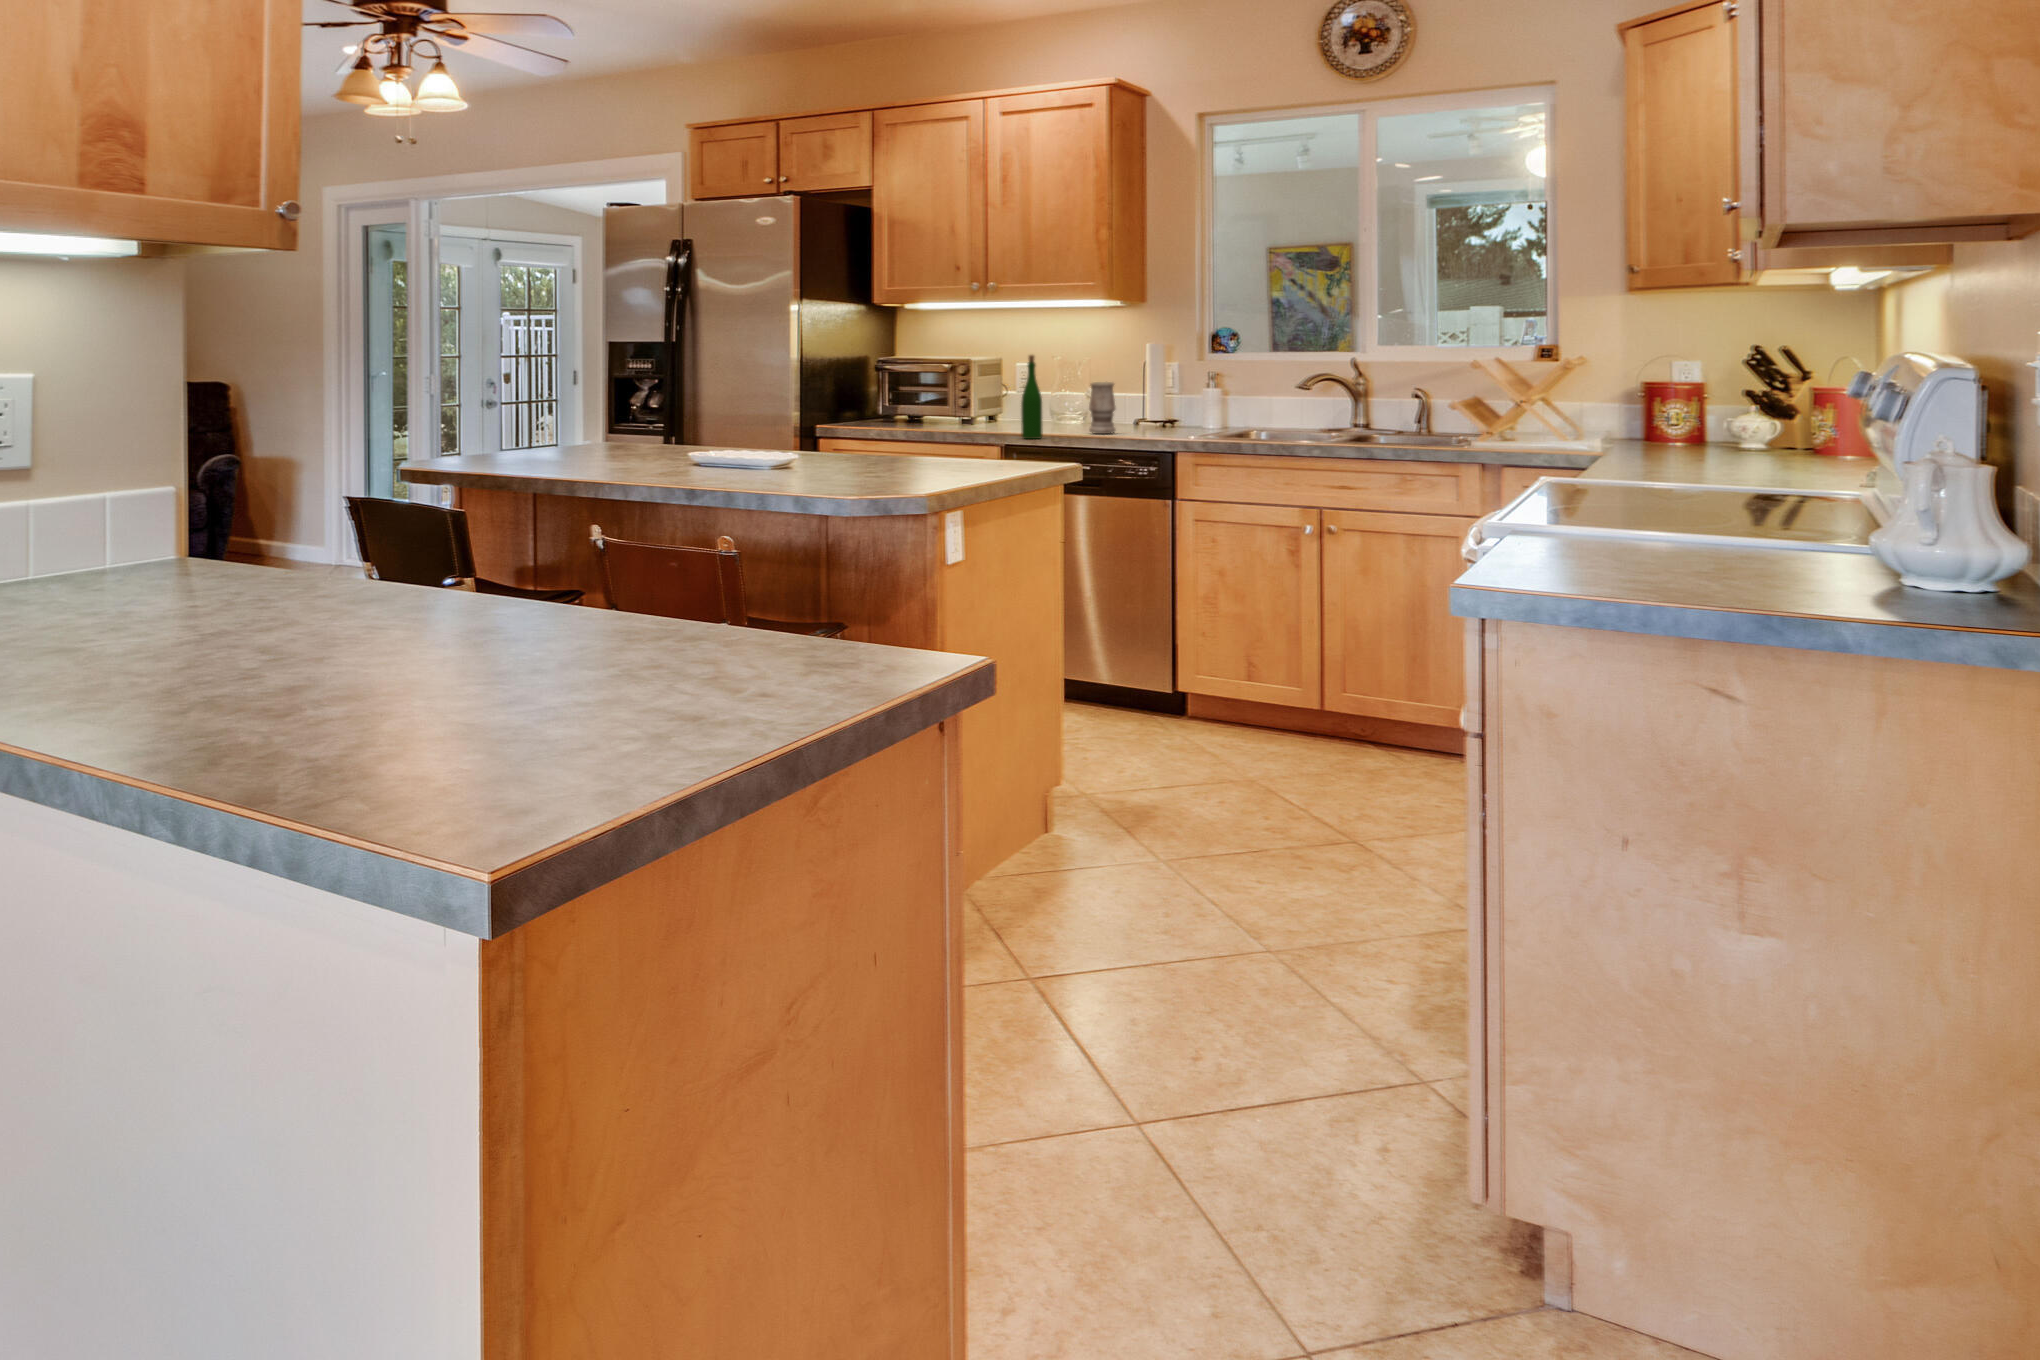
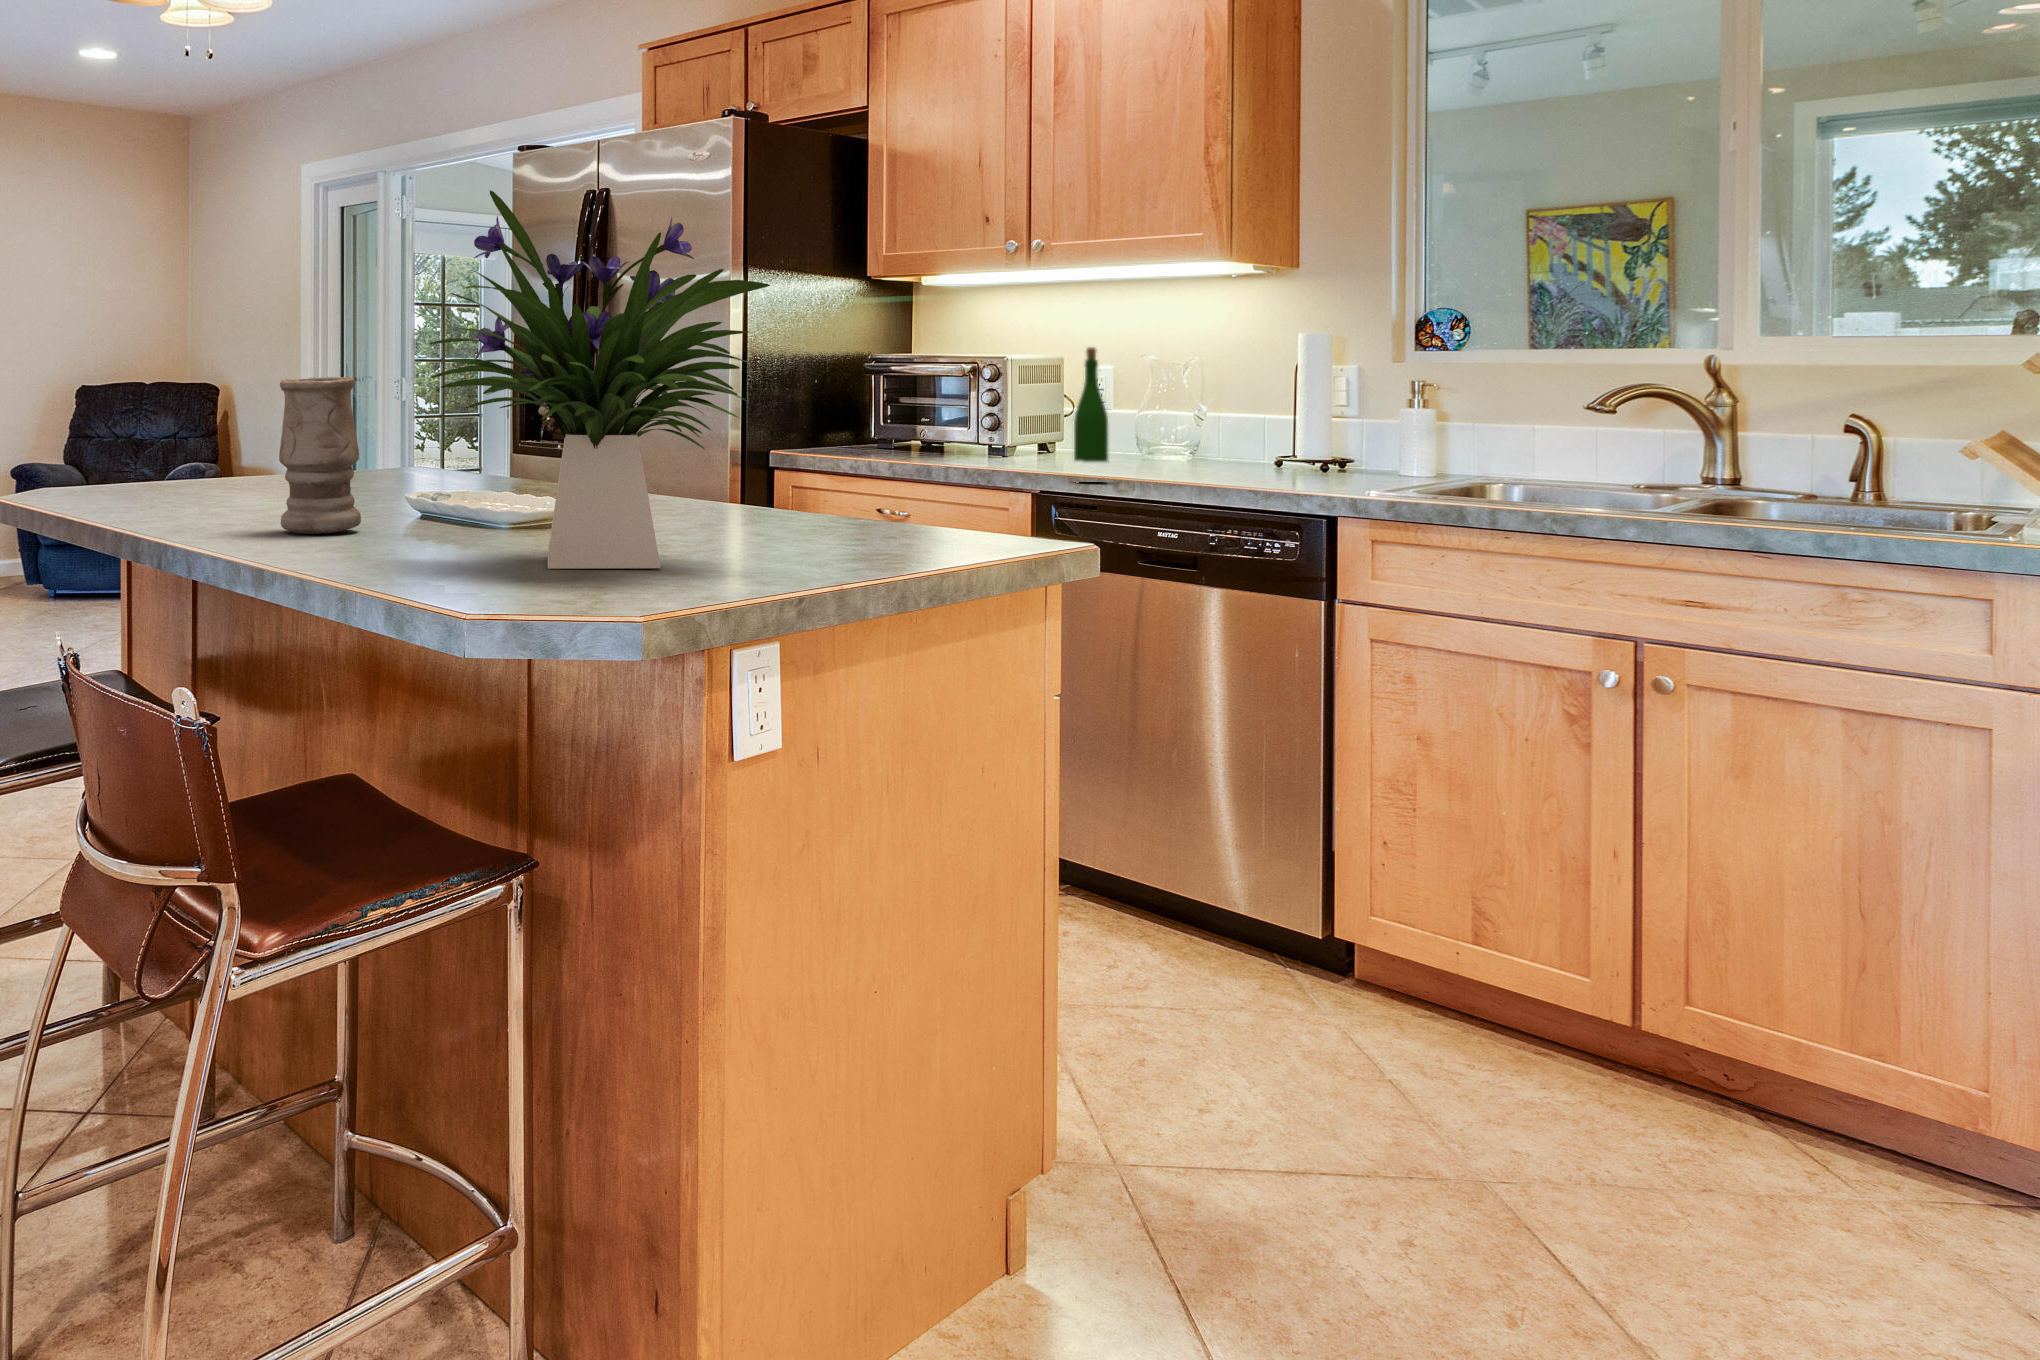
flower arrangement: none [787,297,955,481] -> present [430,190,770,569]
vase: present [1089,382,1115,434] -> present [279,376,361,534]

